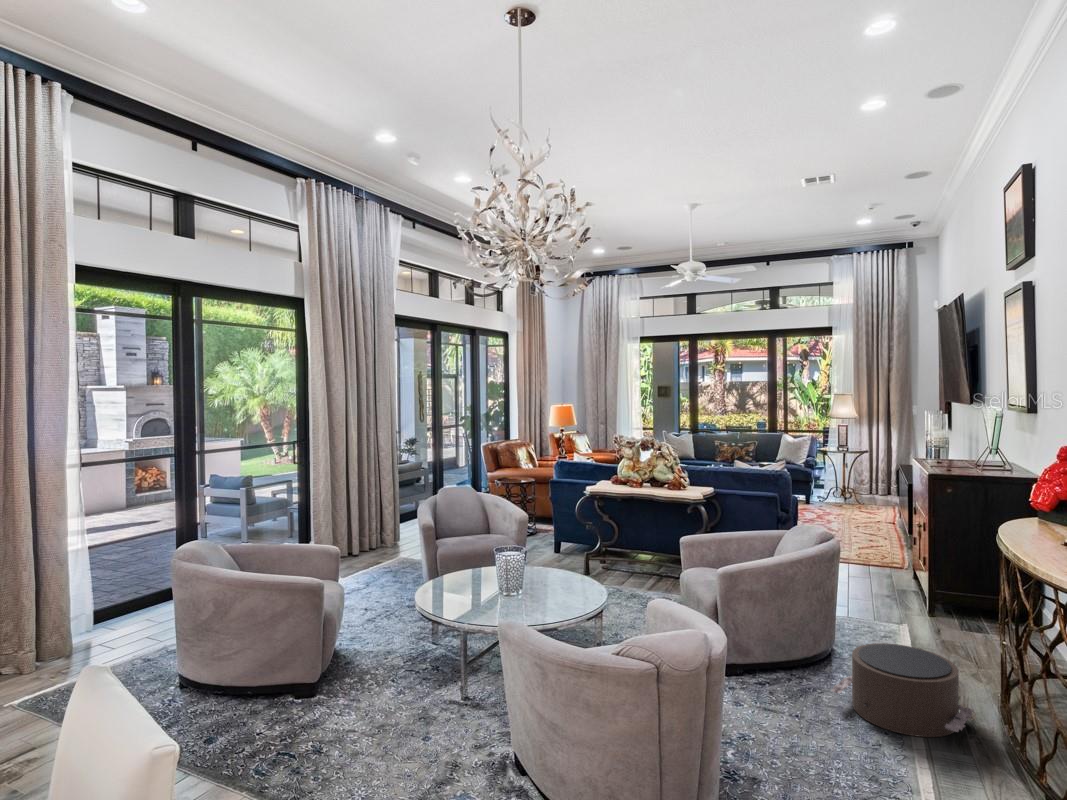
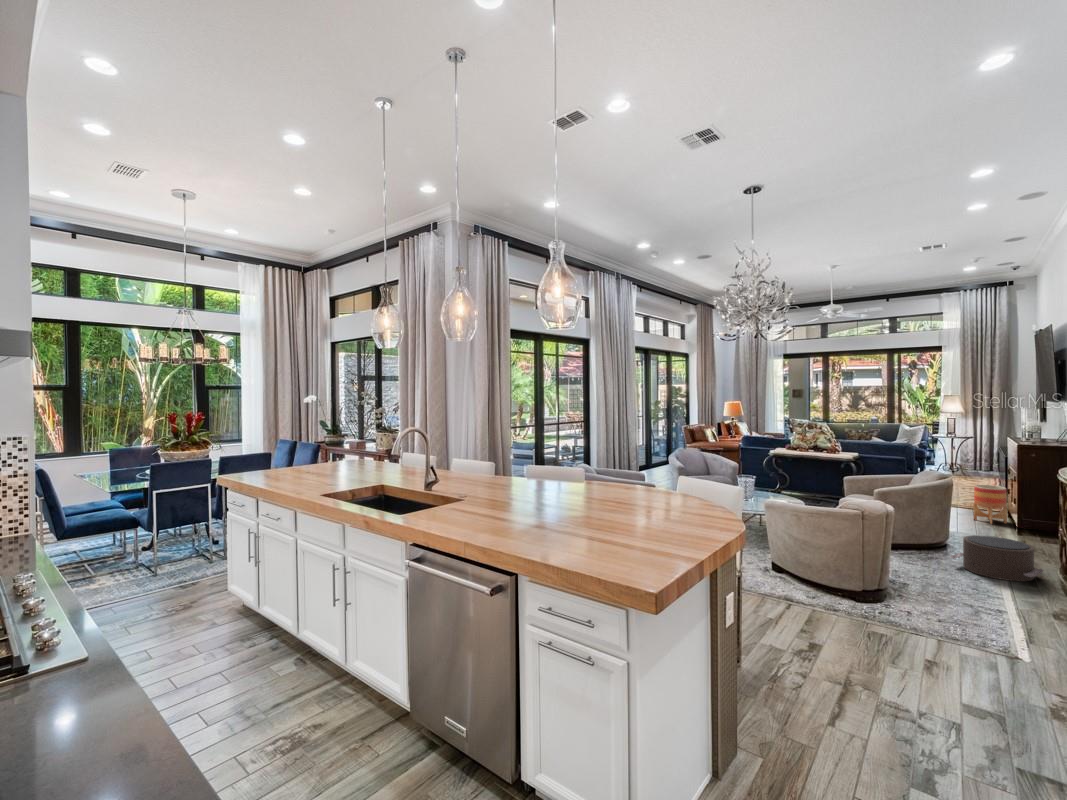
planter: none [869,533,912,595] -> present [974,485,1007,524]

